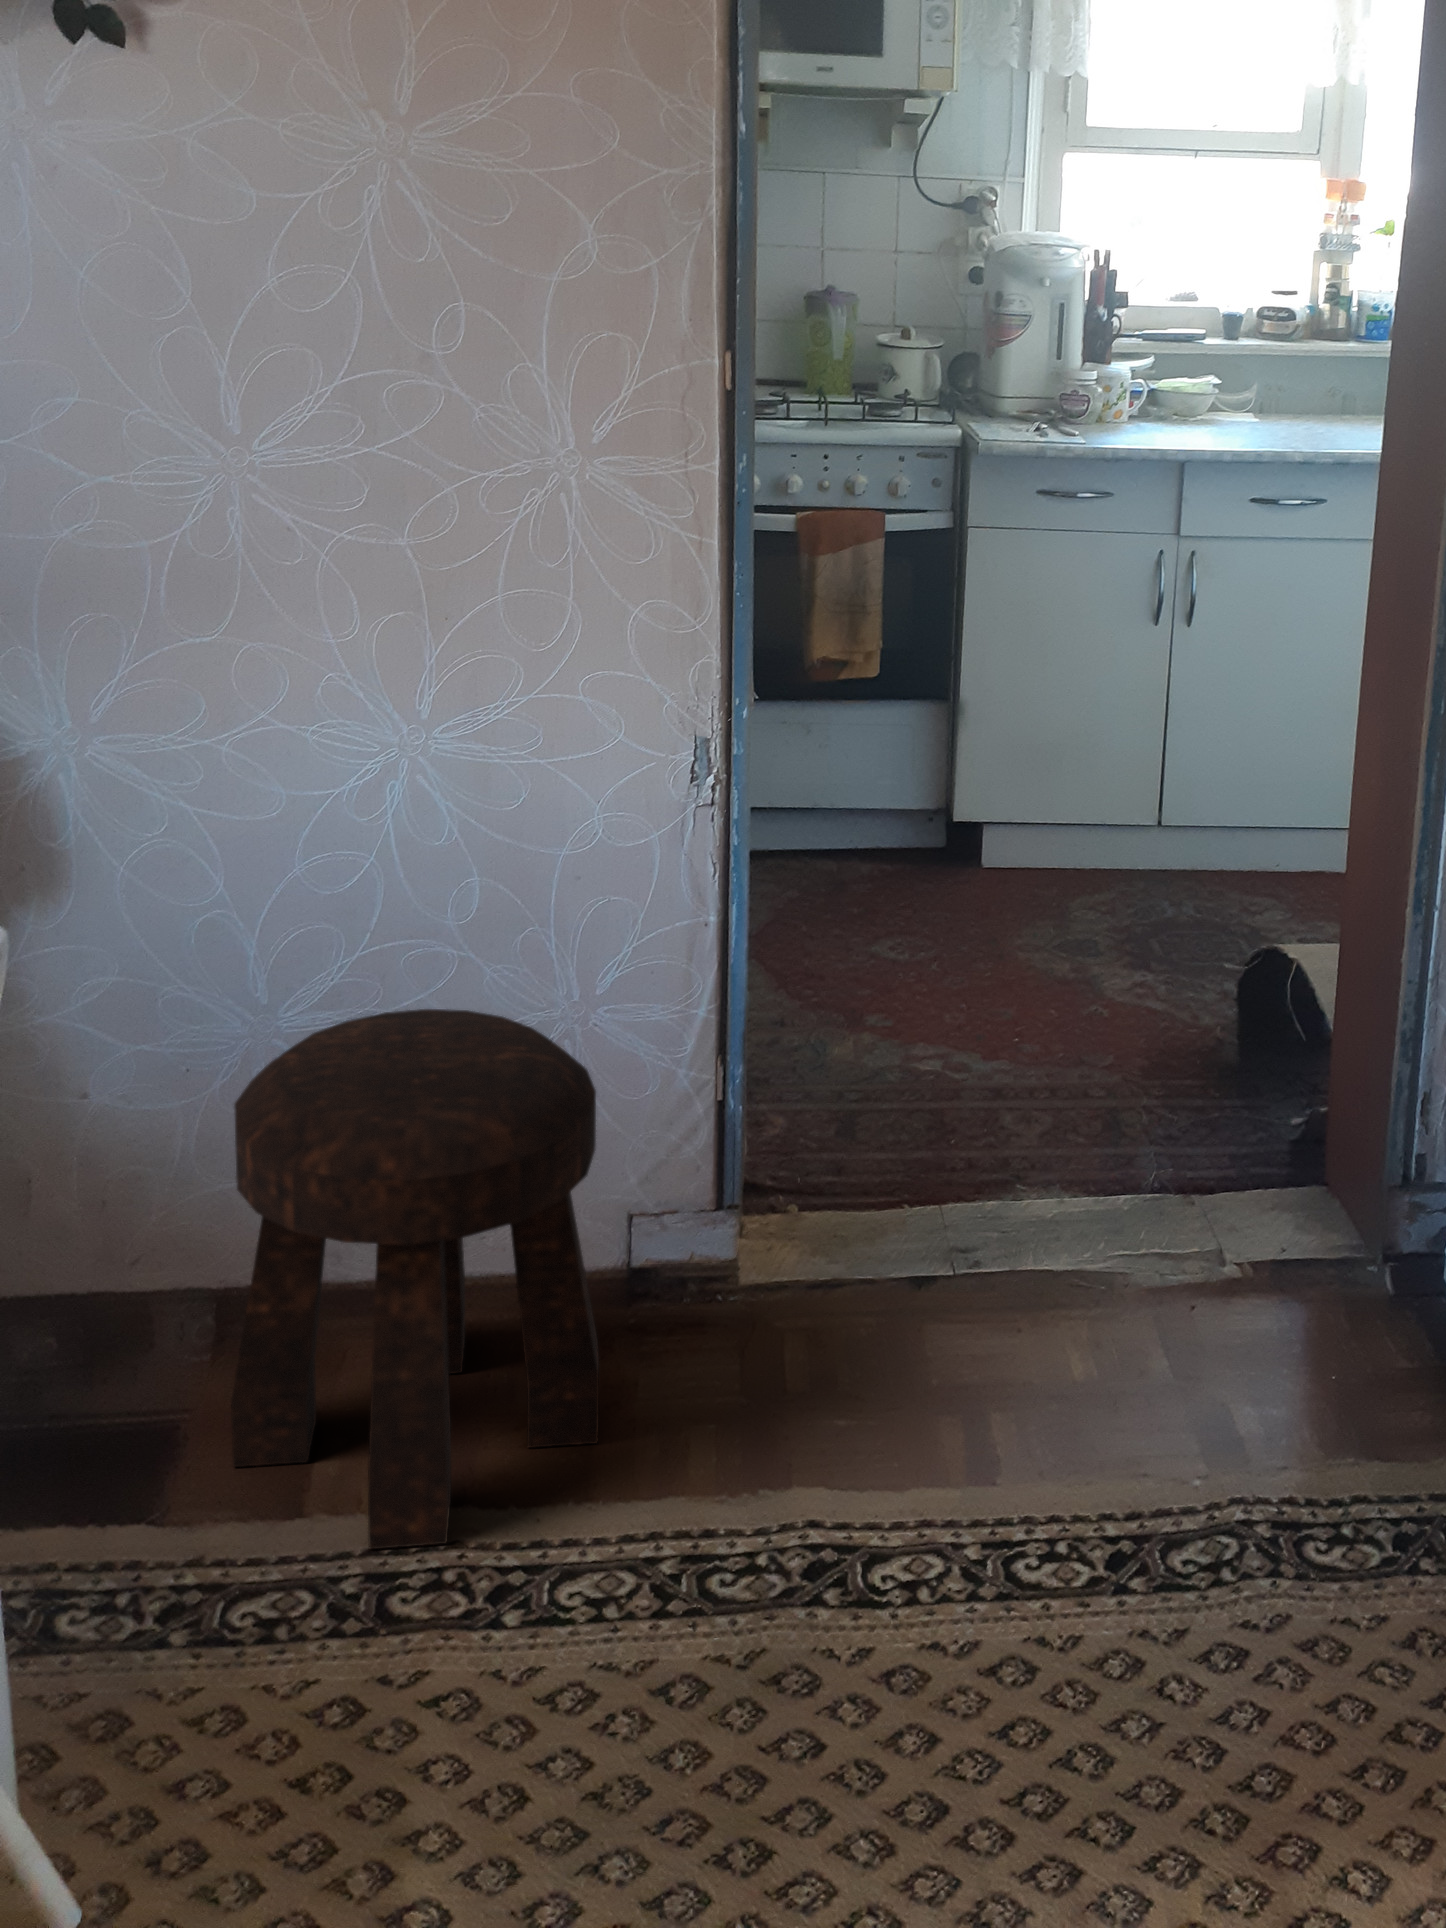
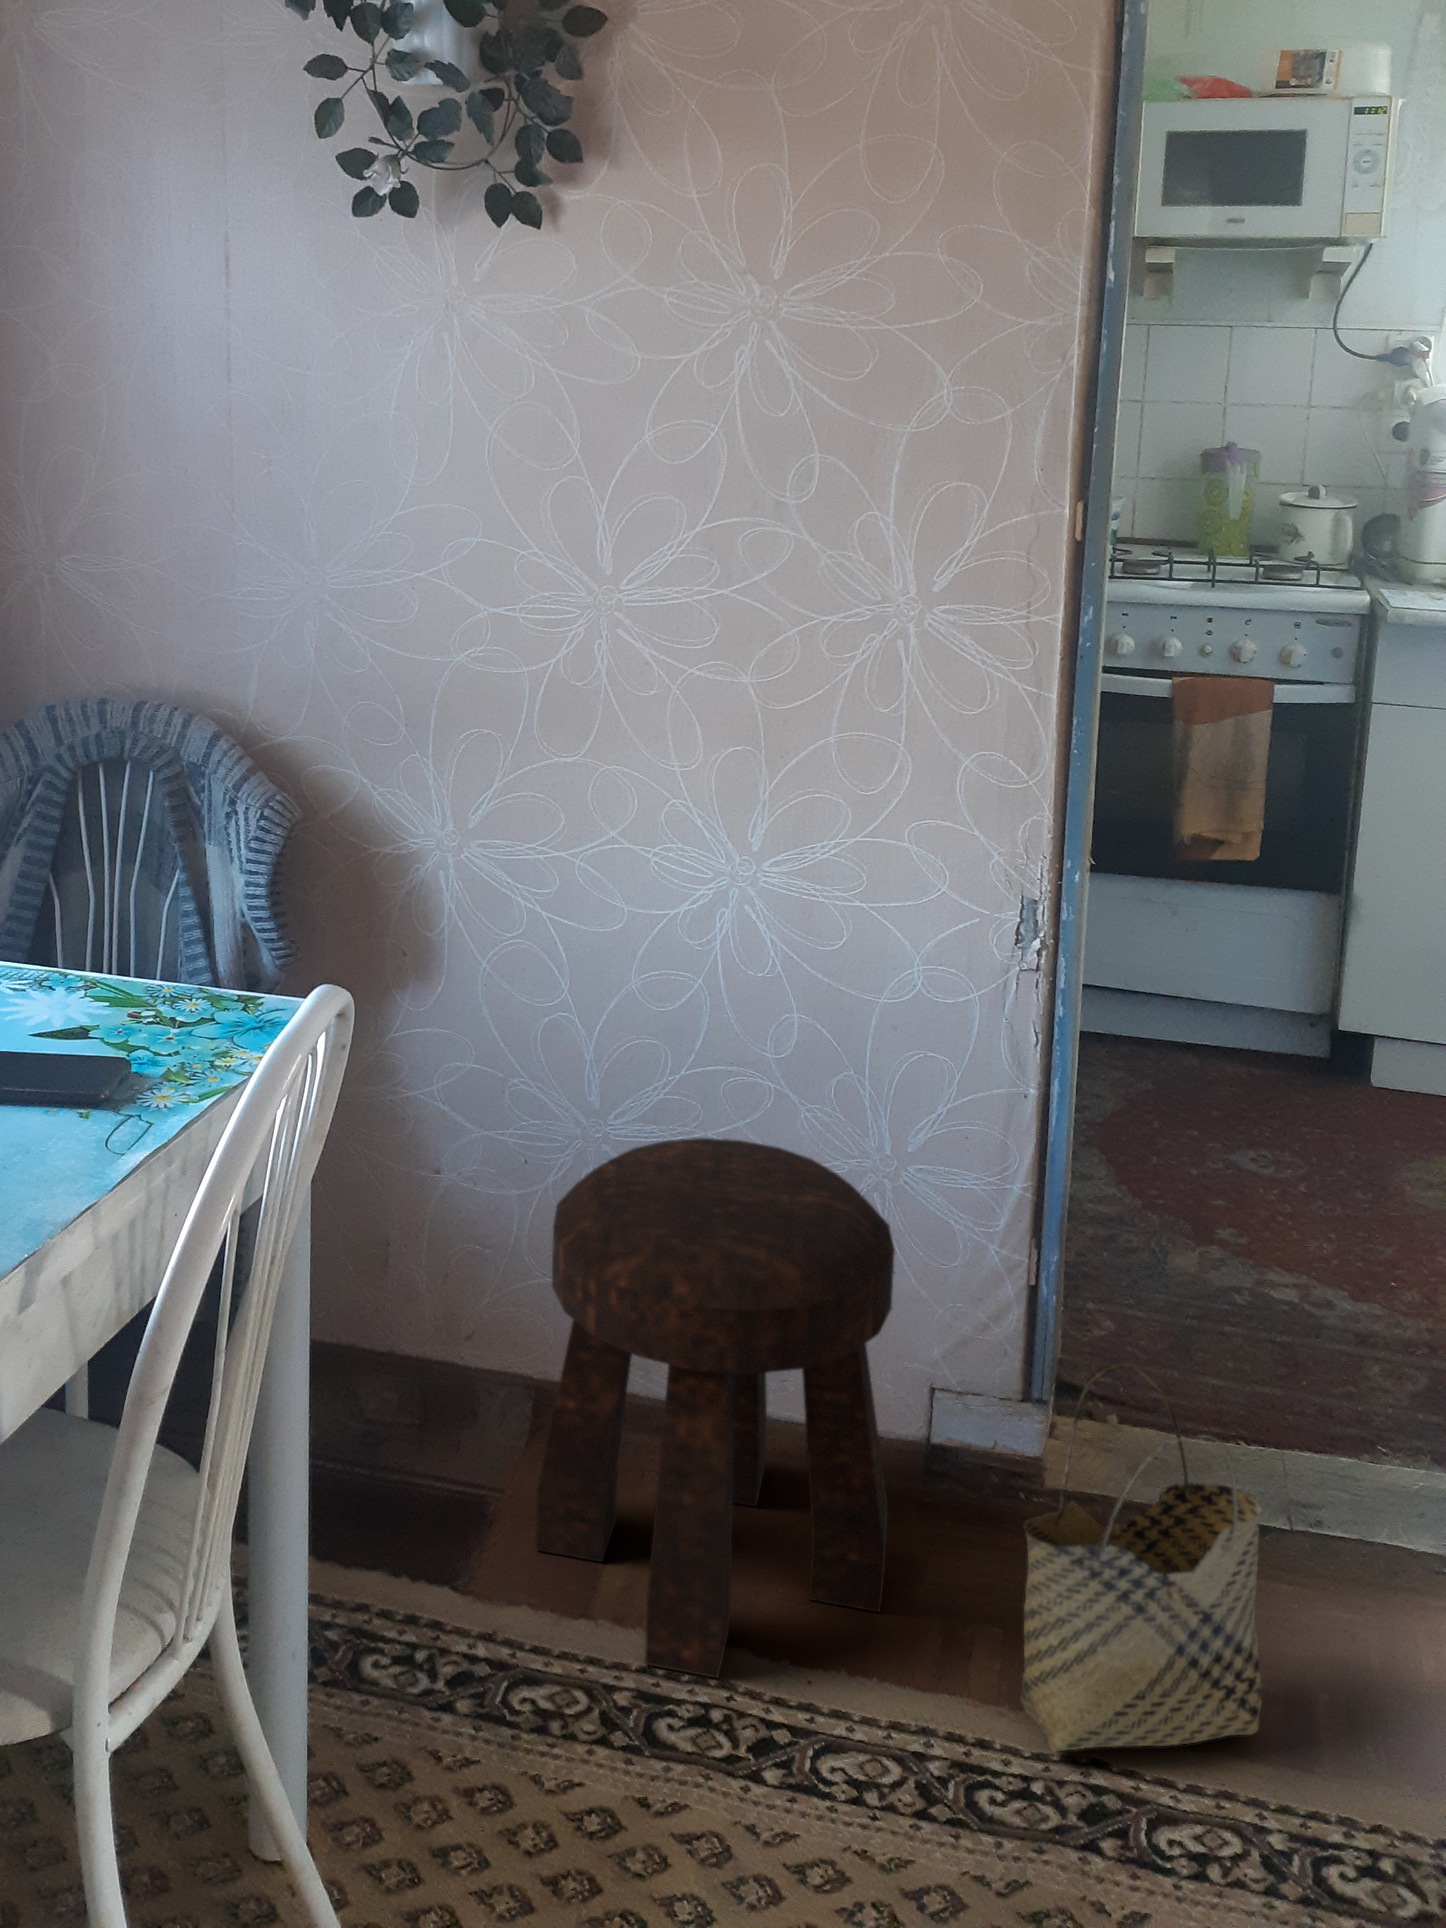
woven basket: none [738,1160,948,1527] -> present [1020,1363,1262,1752]

